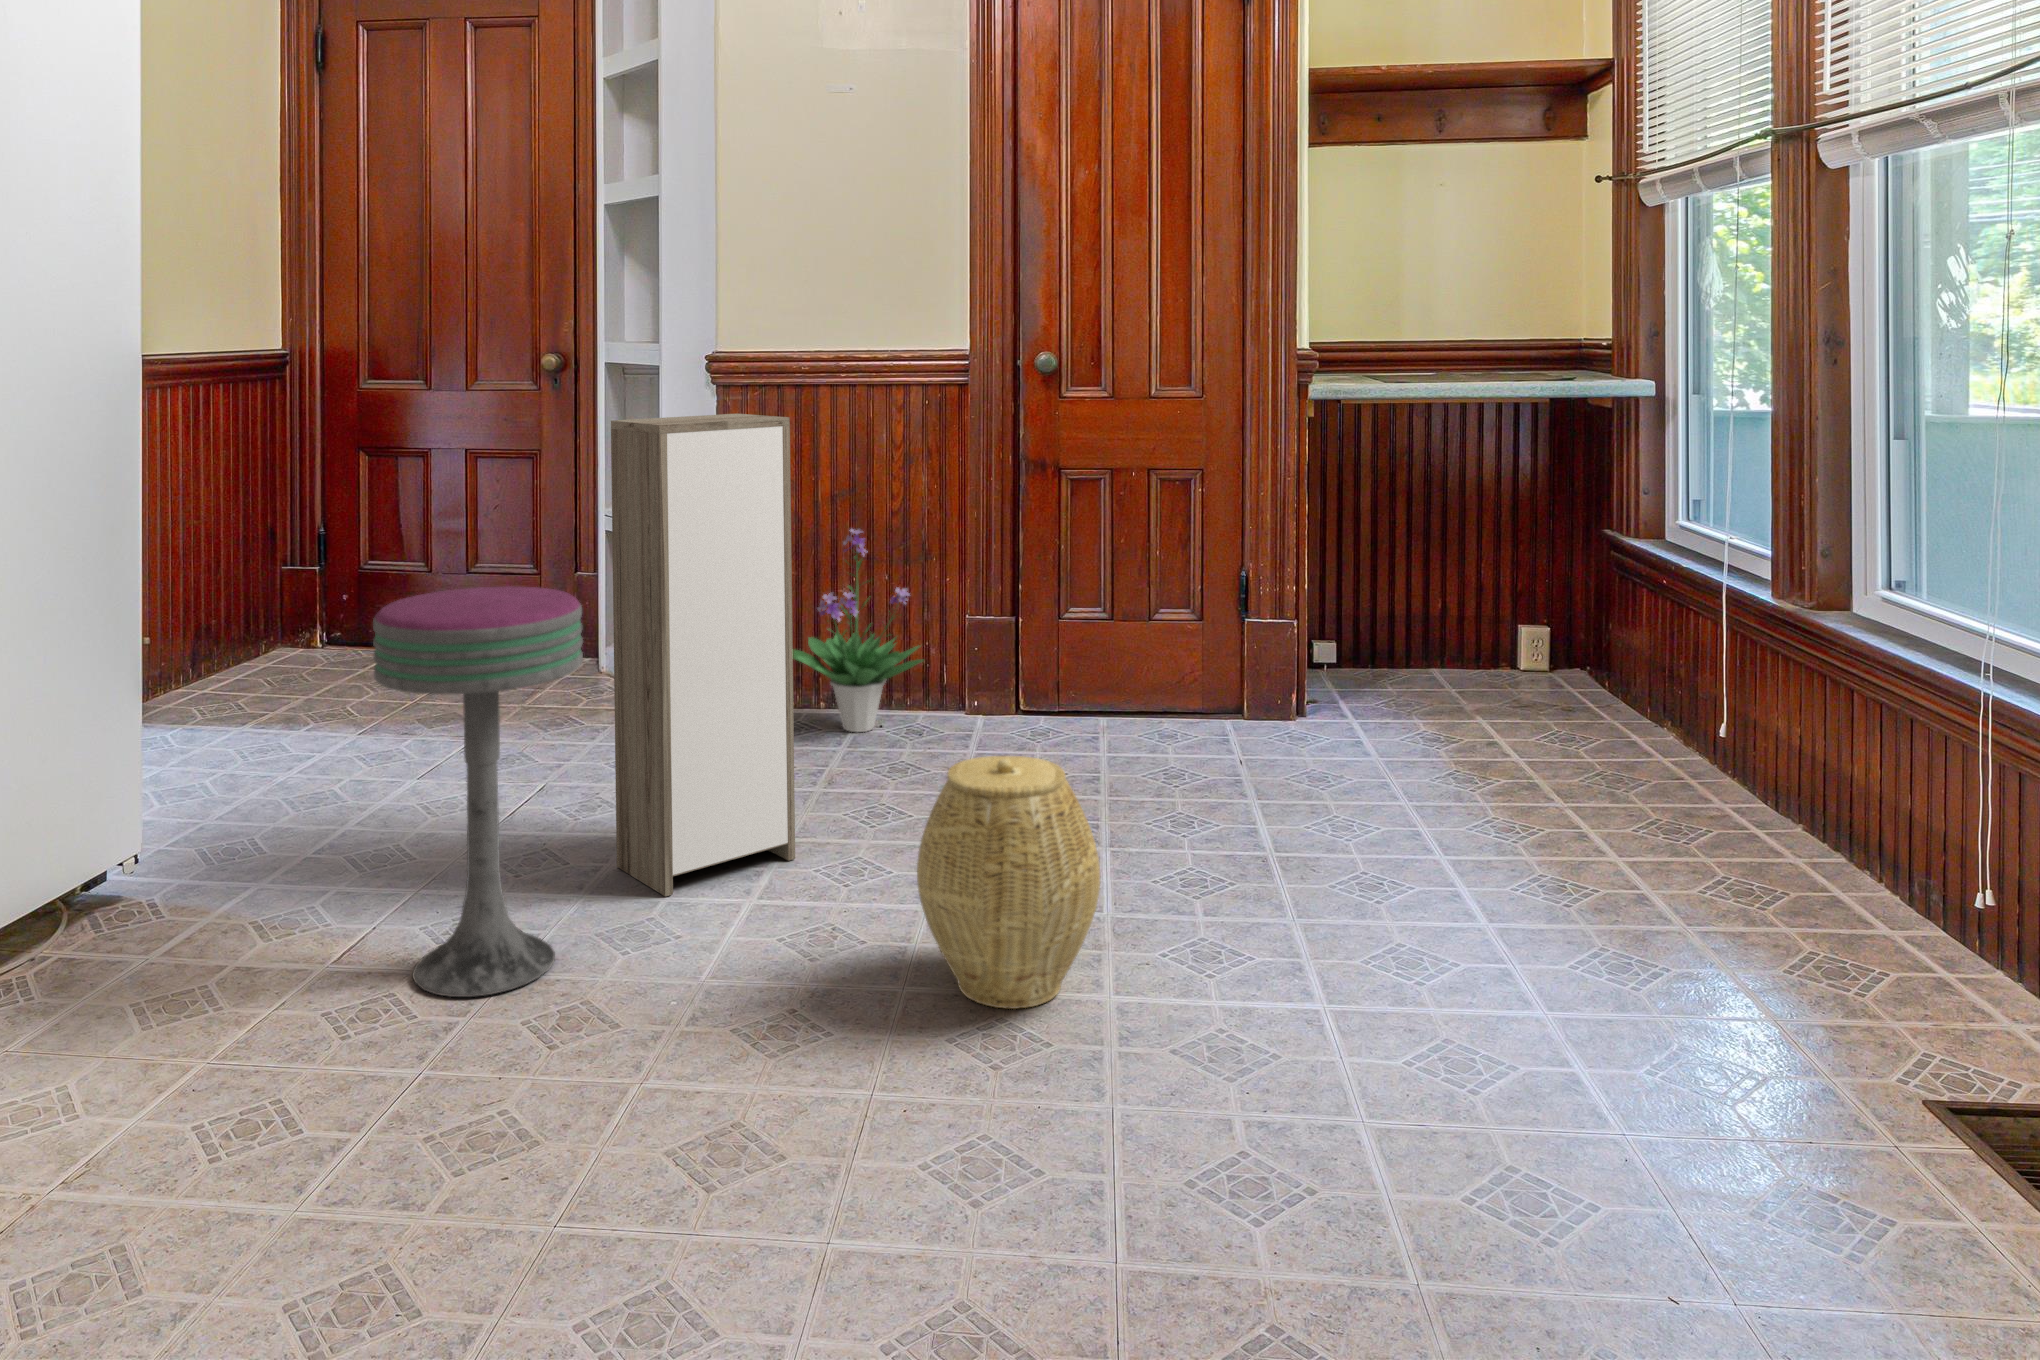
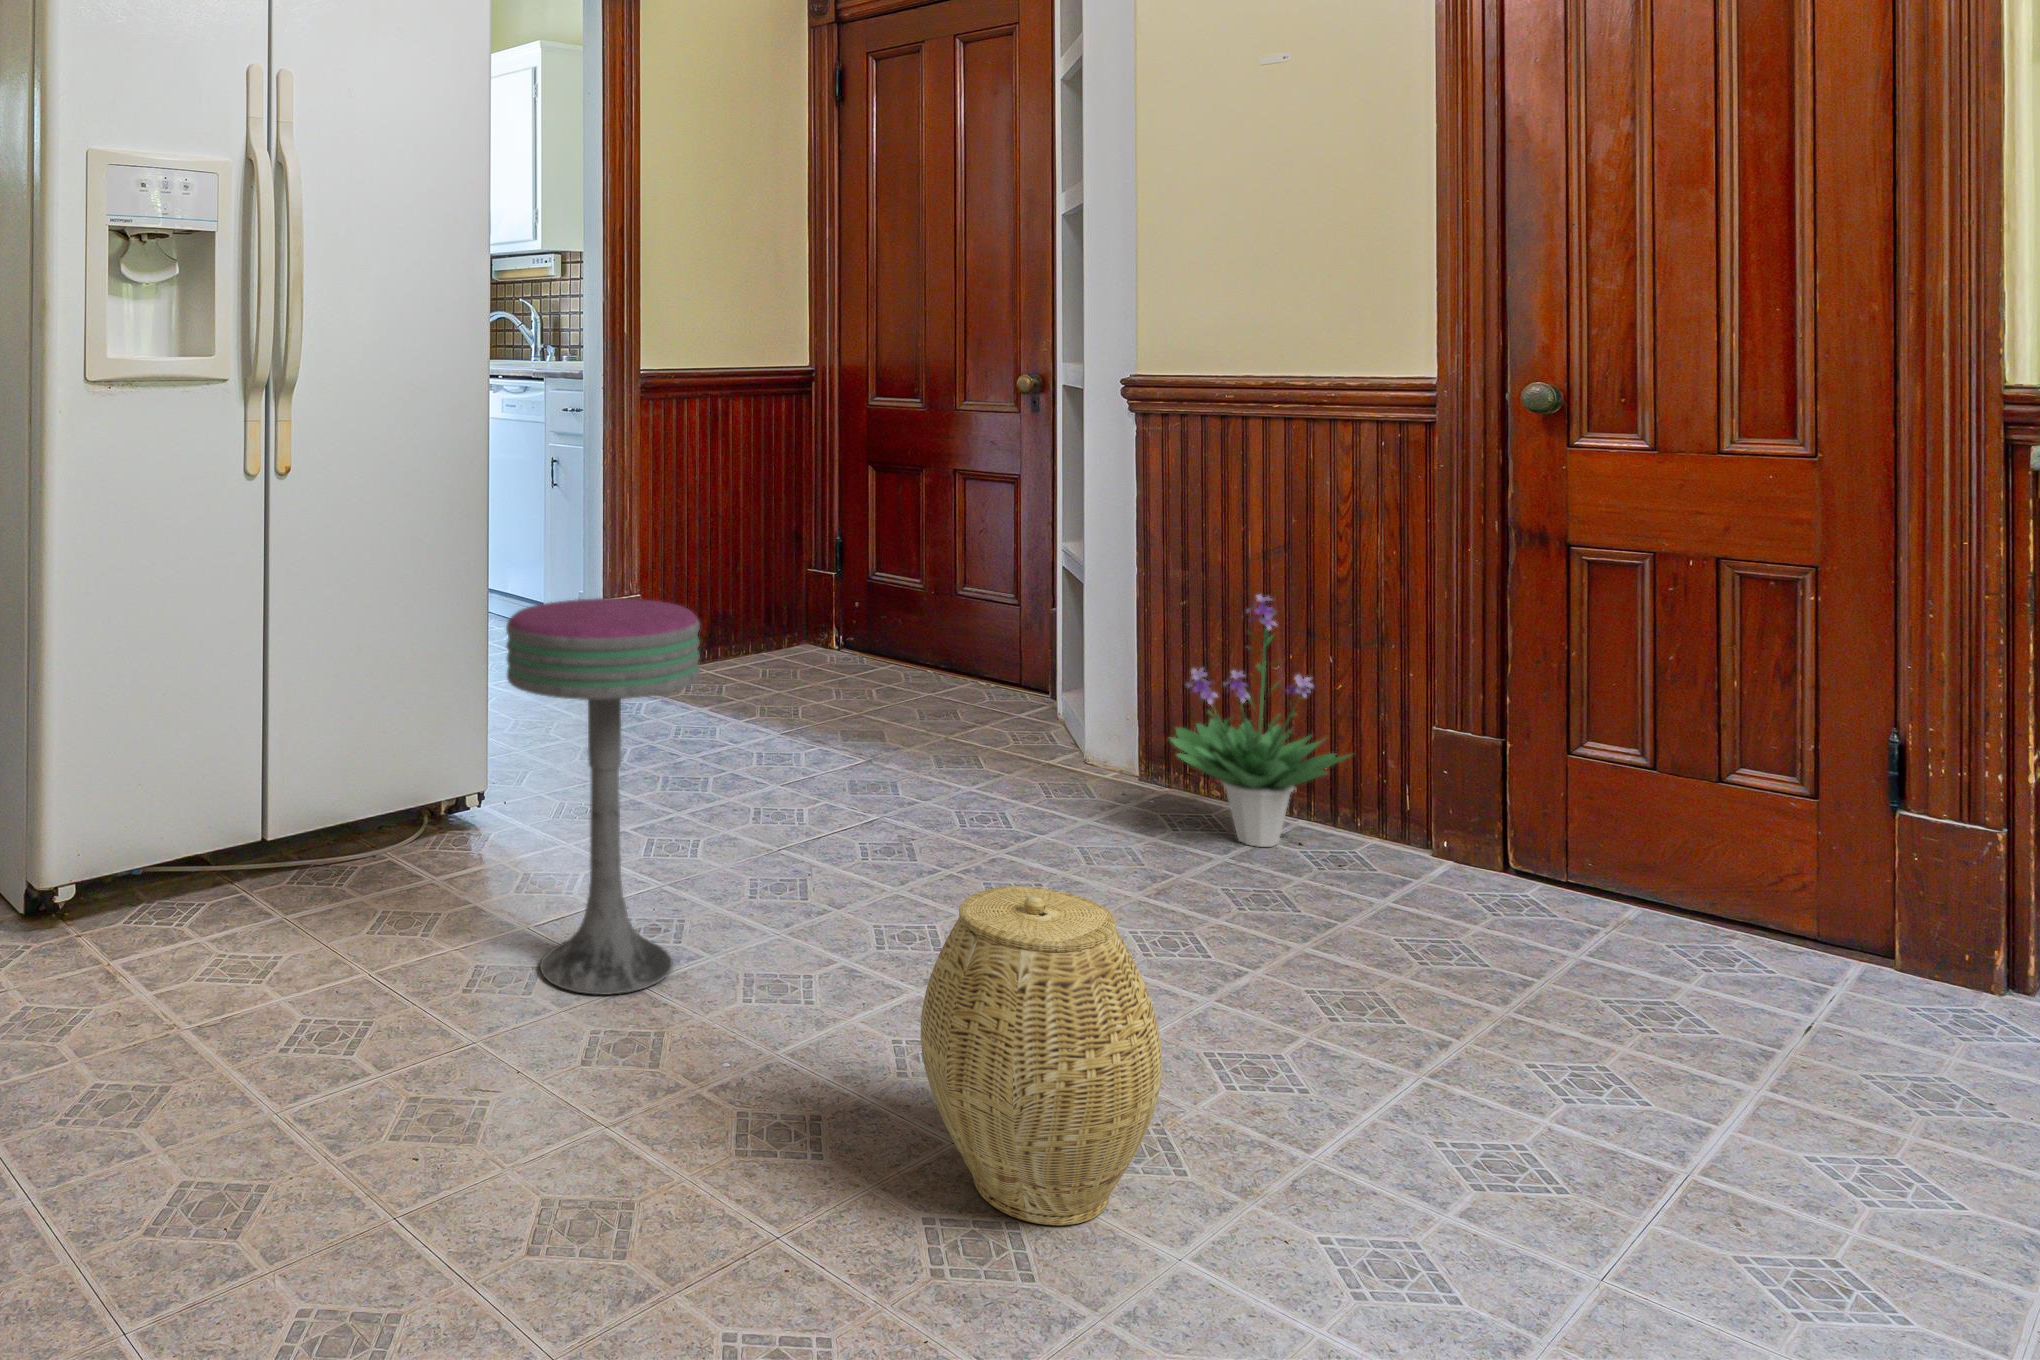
storage cabinet: present [611,414,795,897] -> none [816,444,995,962]

